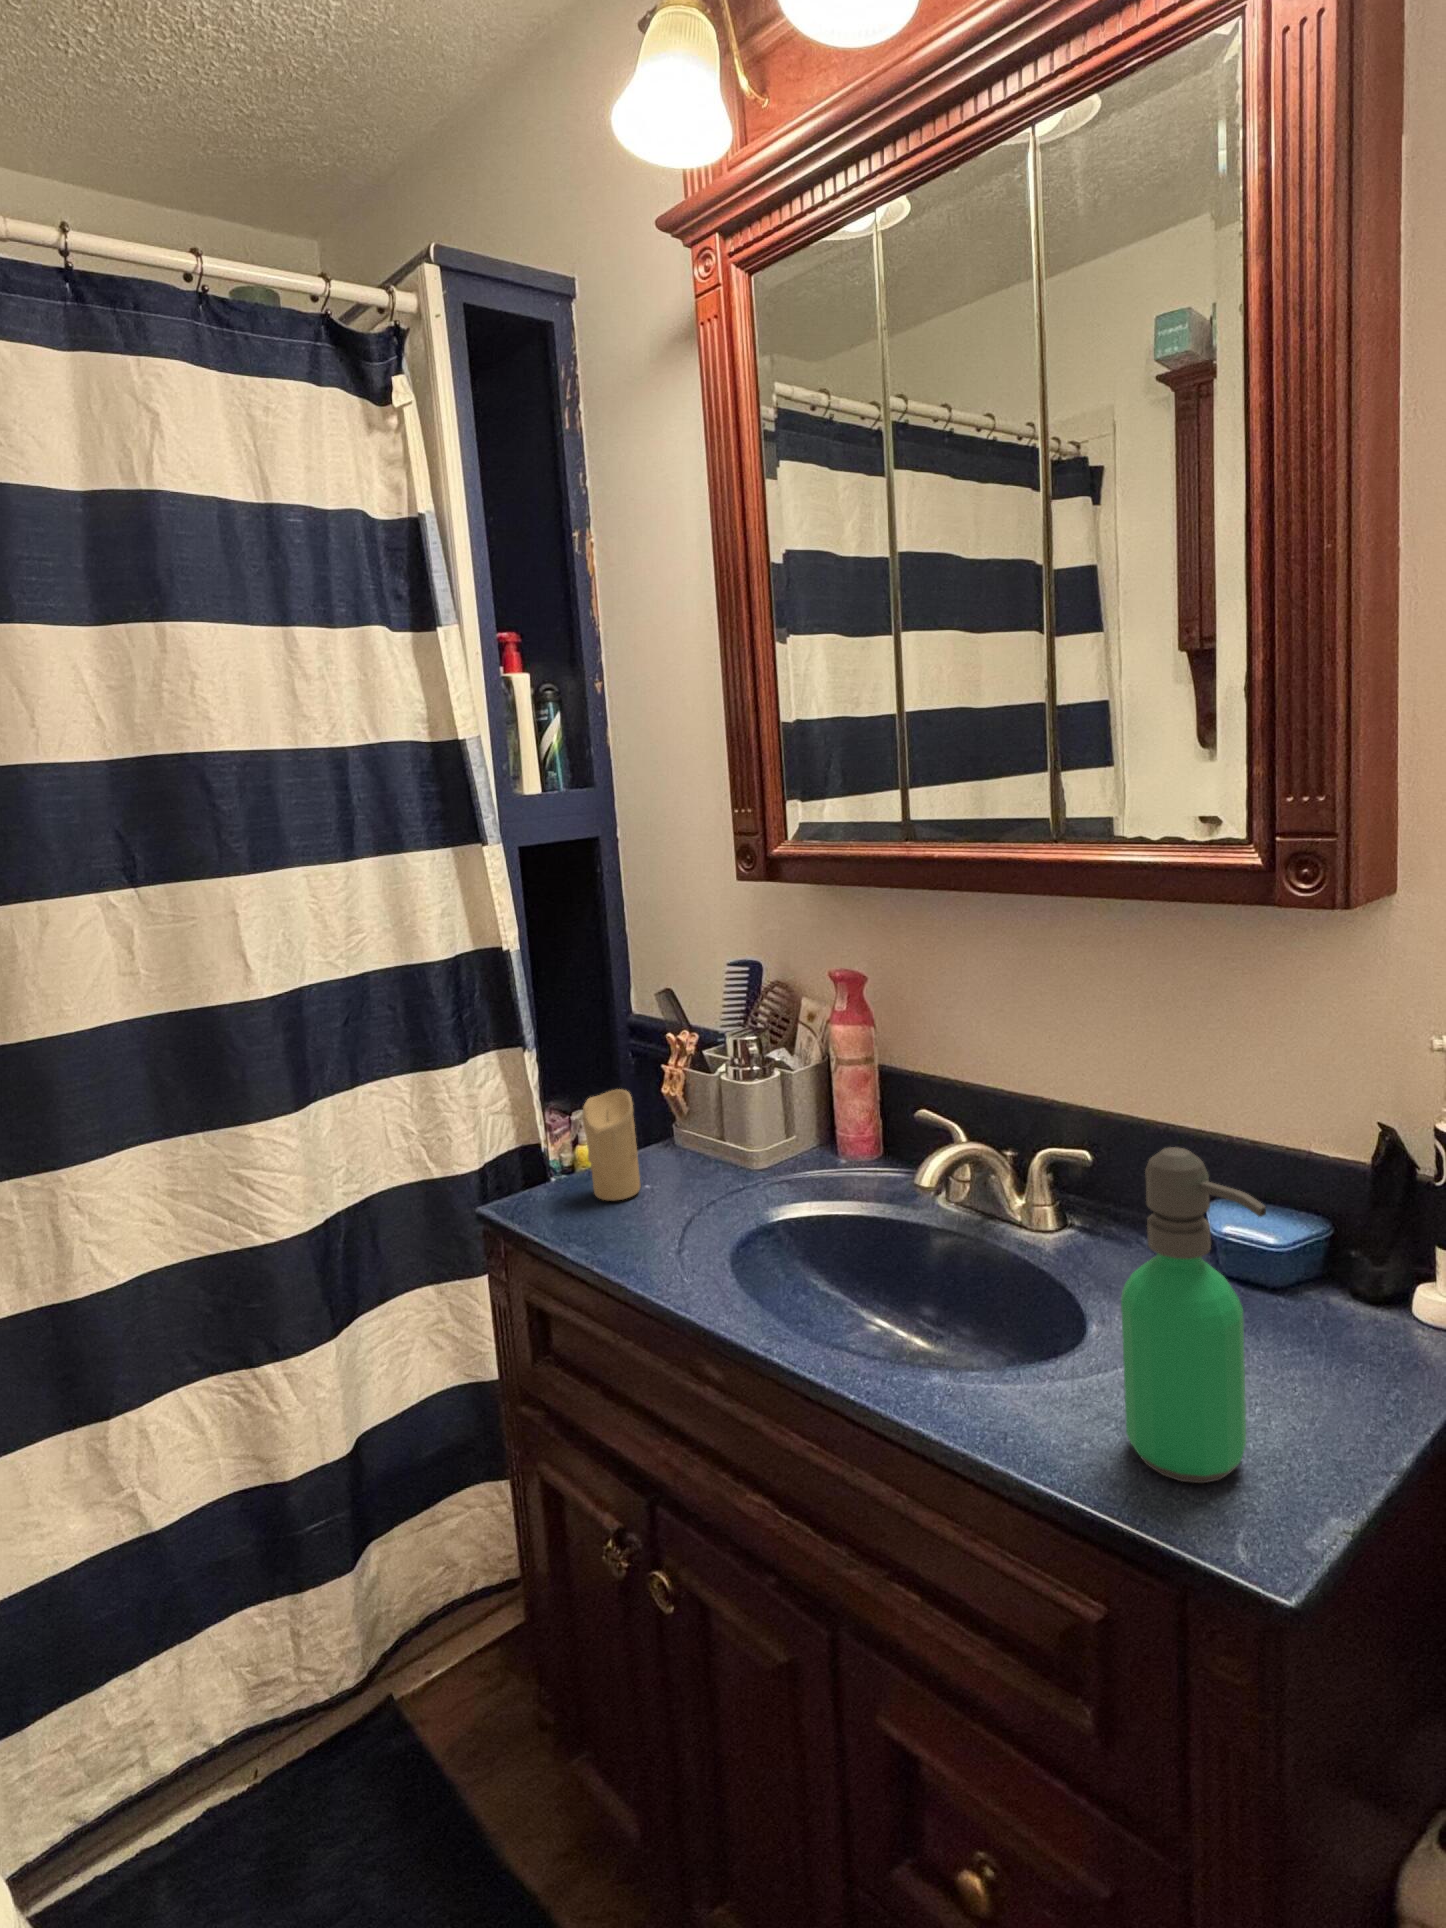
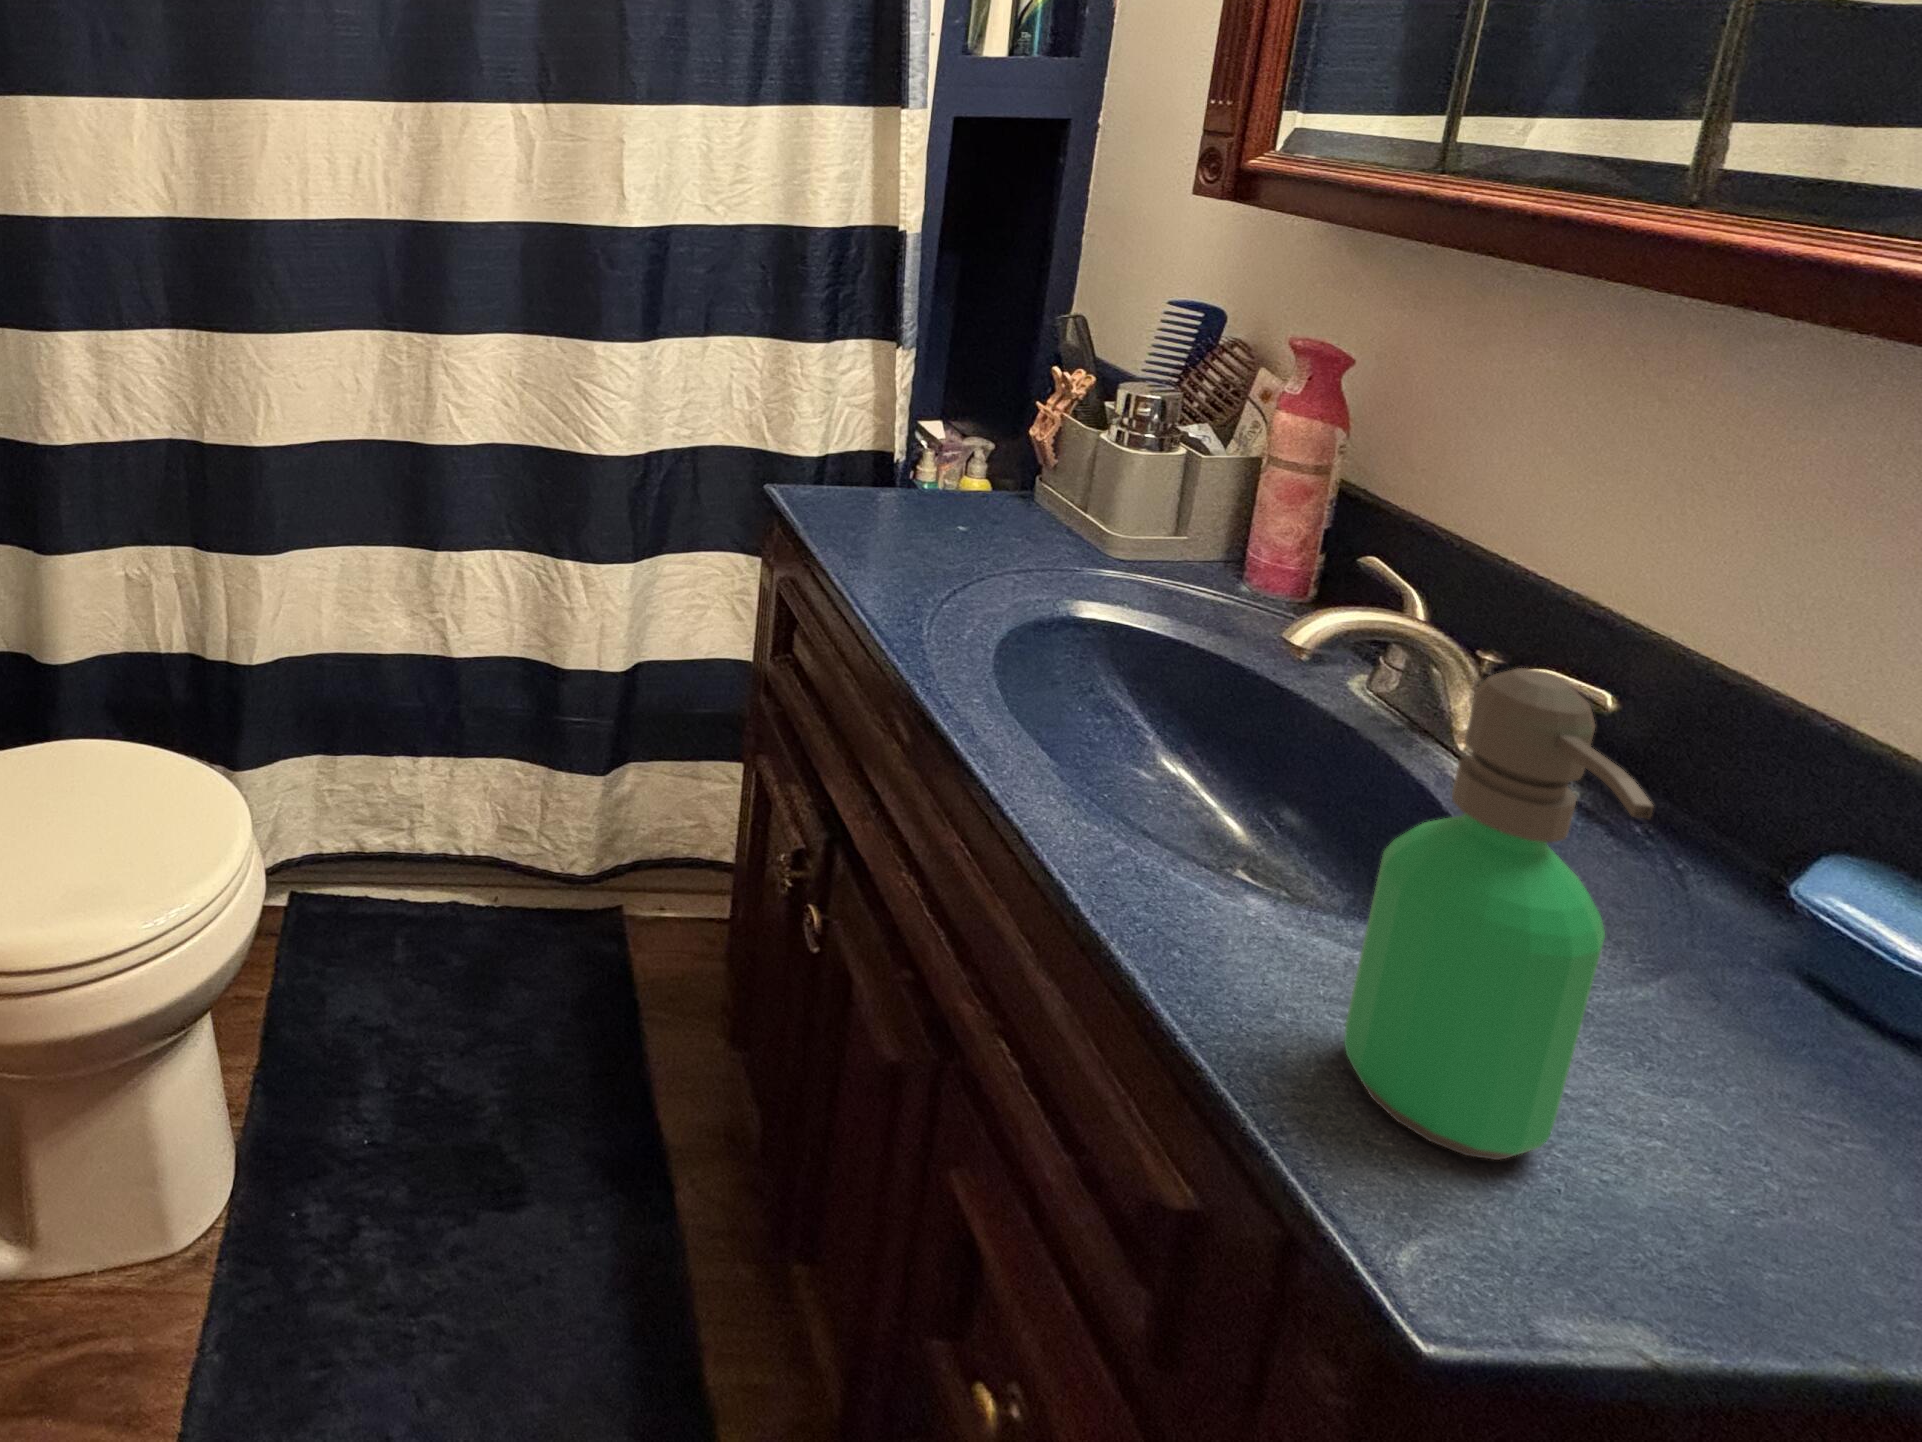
candle: present [582,1089,641,1201] -> none [890,406,960,528]

